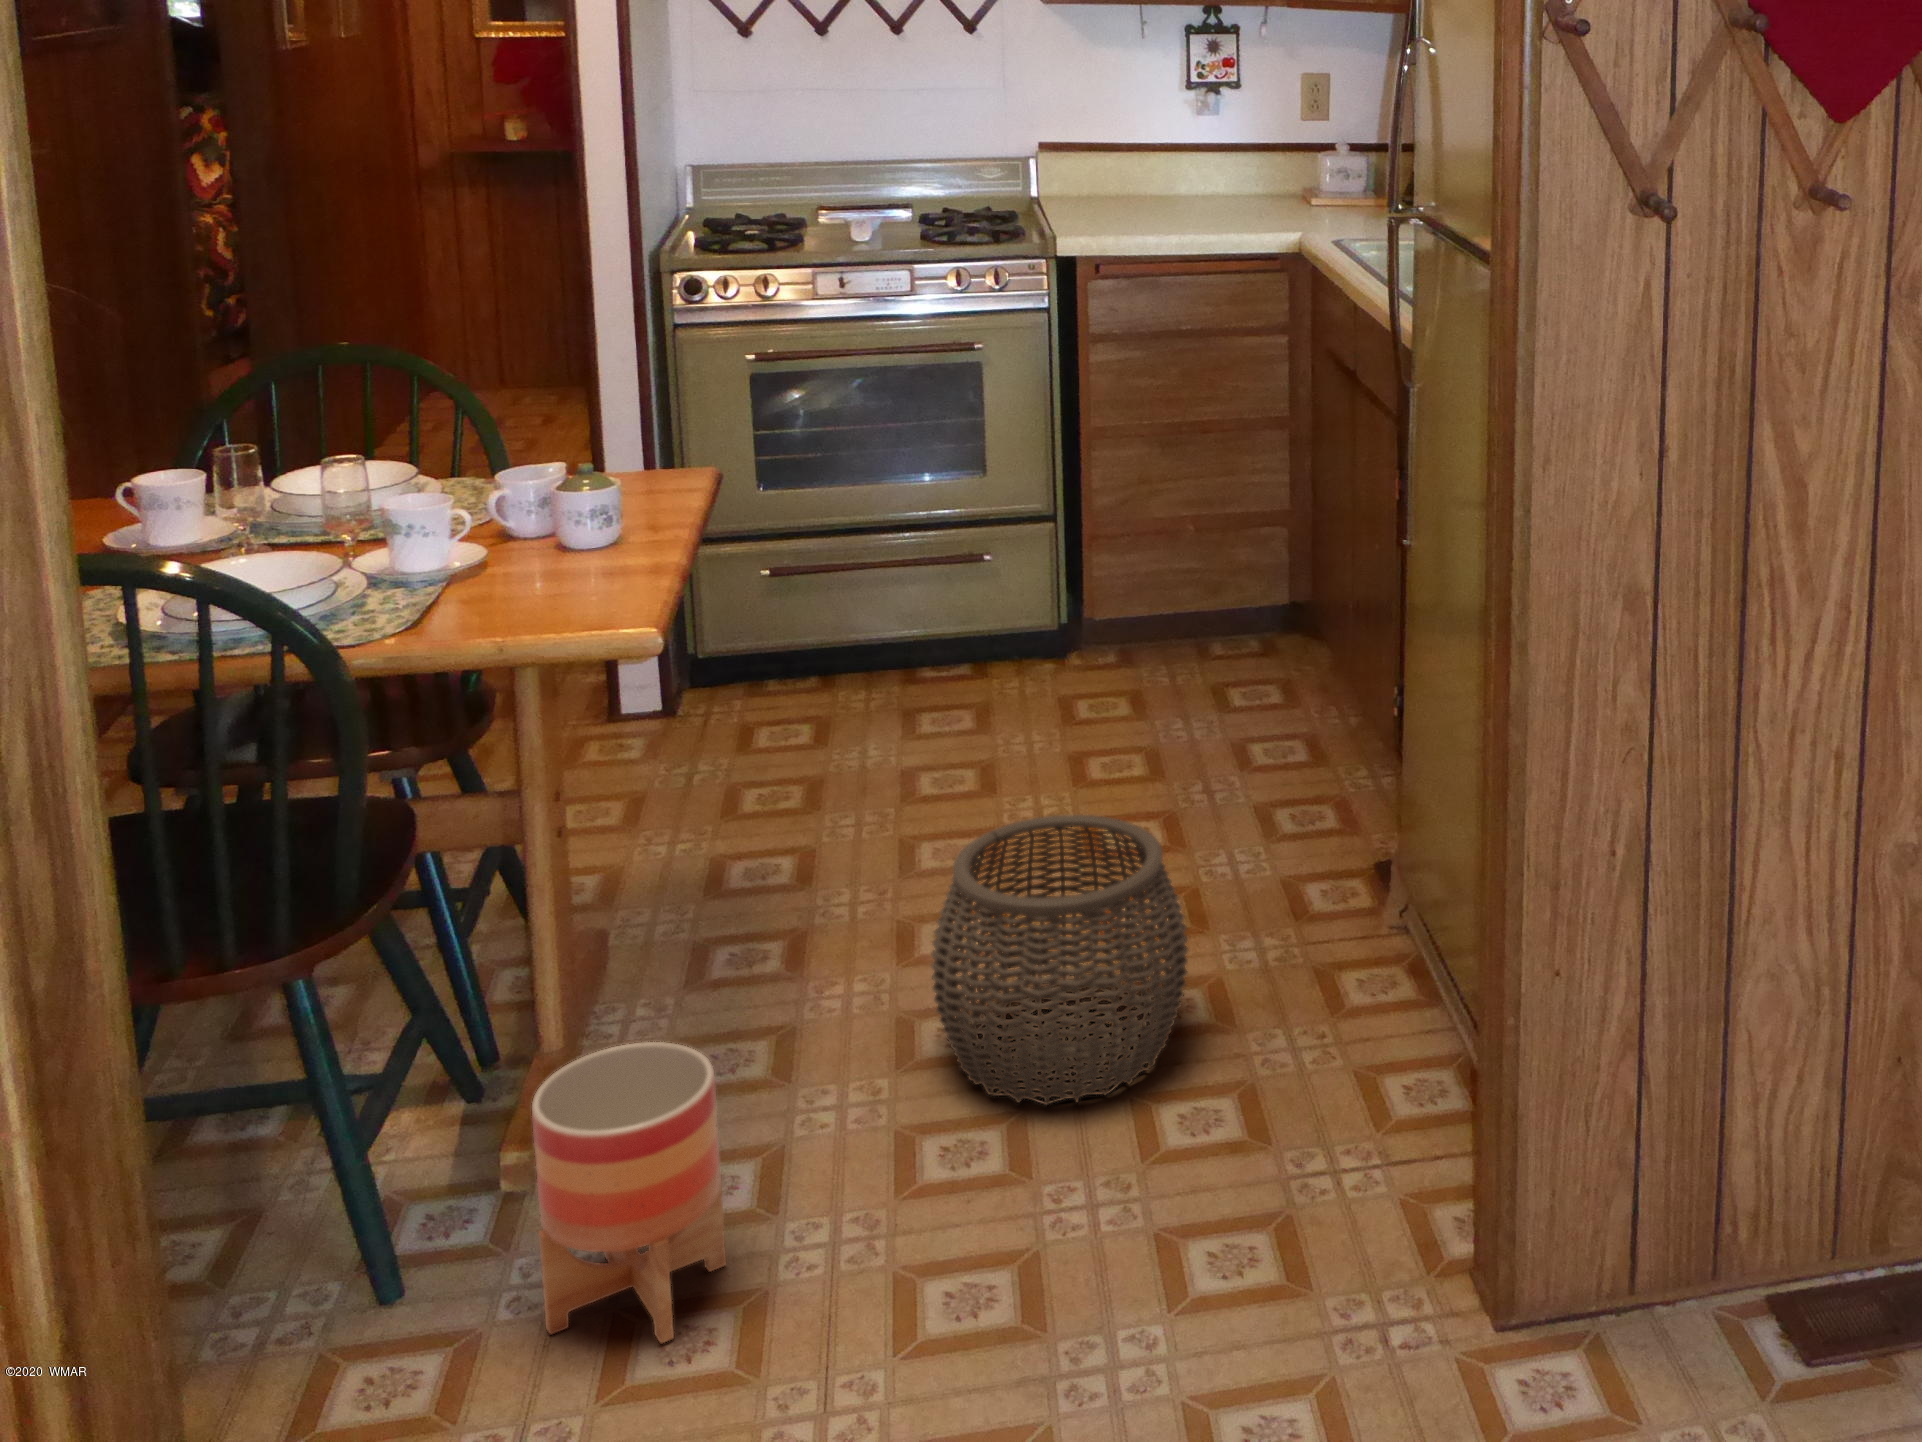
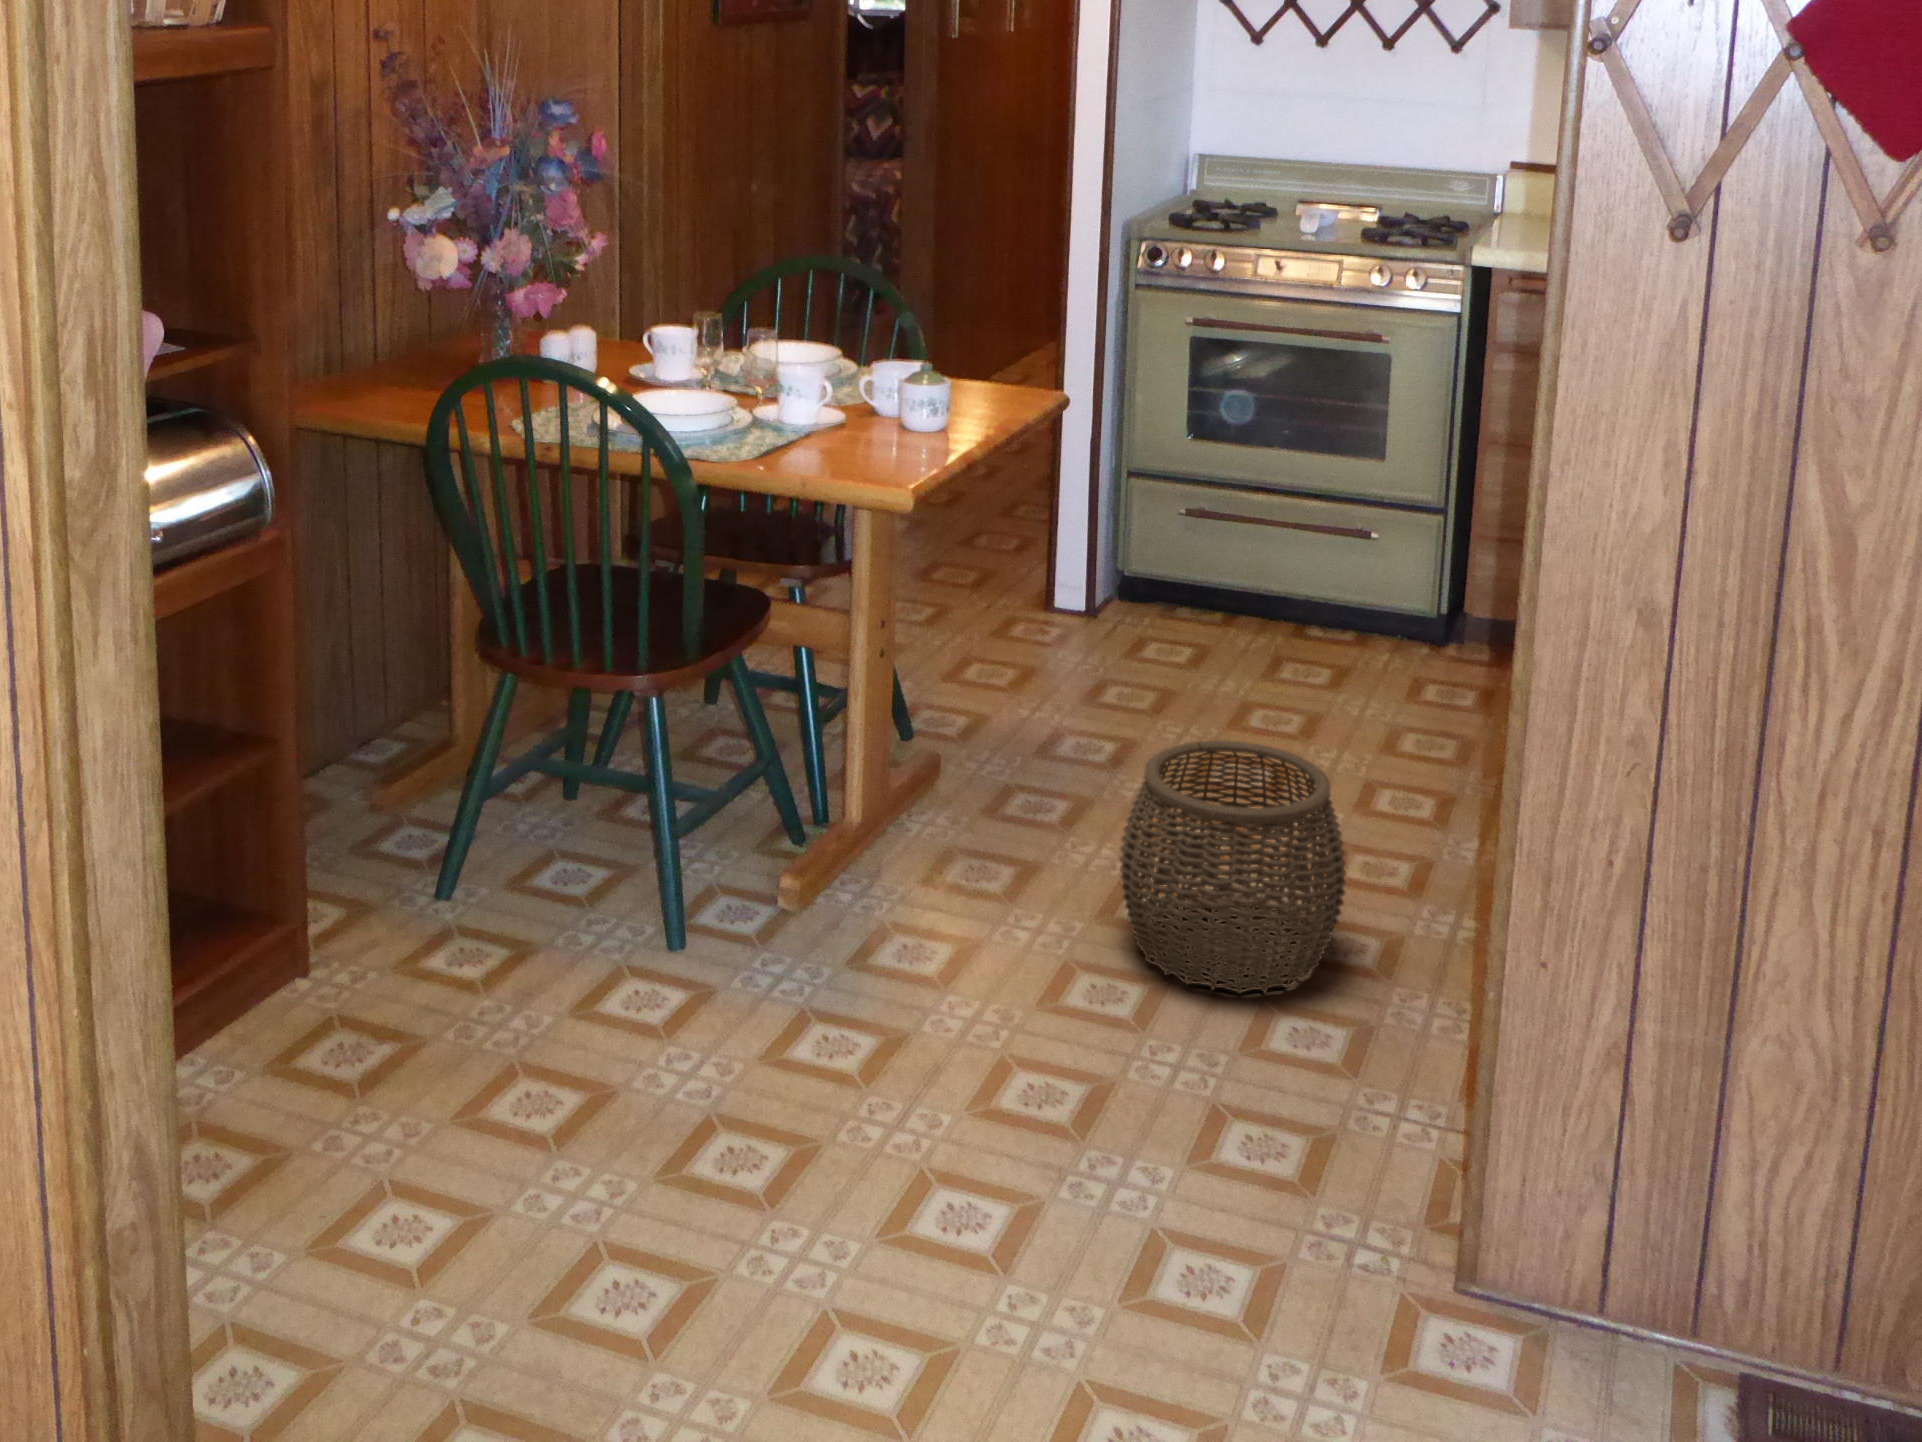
planter: present [532,1042,726,1343] -> none [759,810,894,1039]

